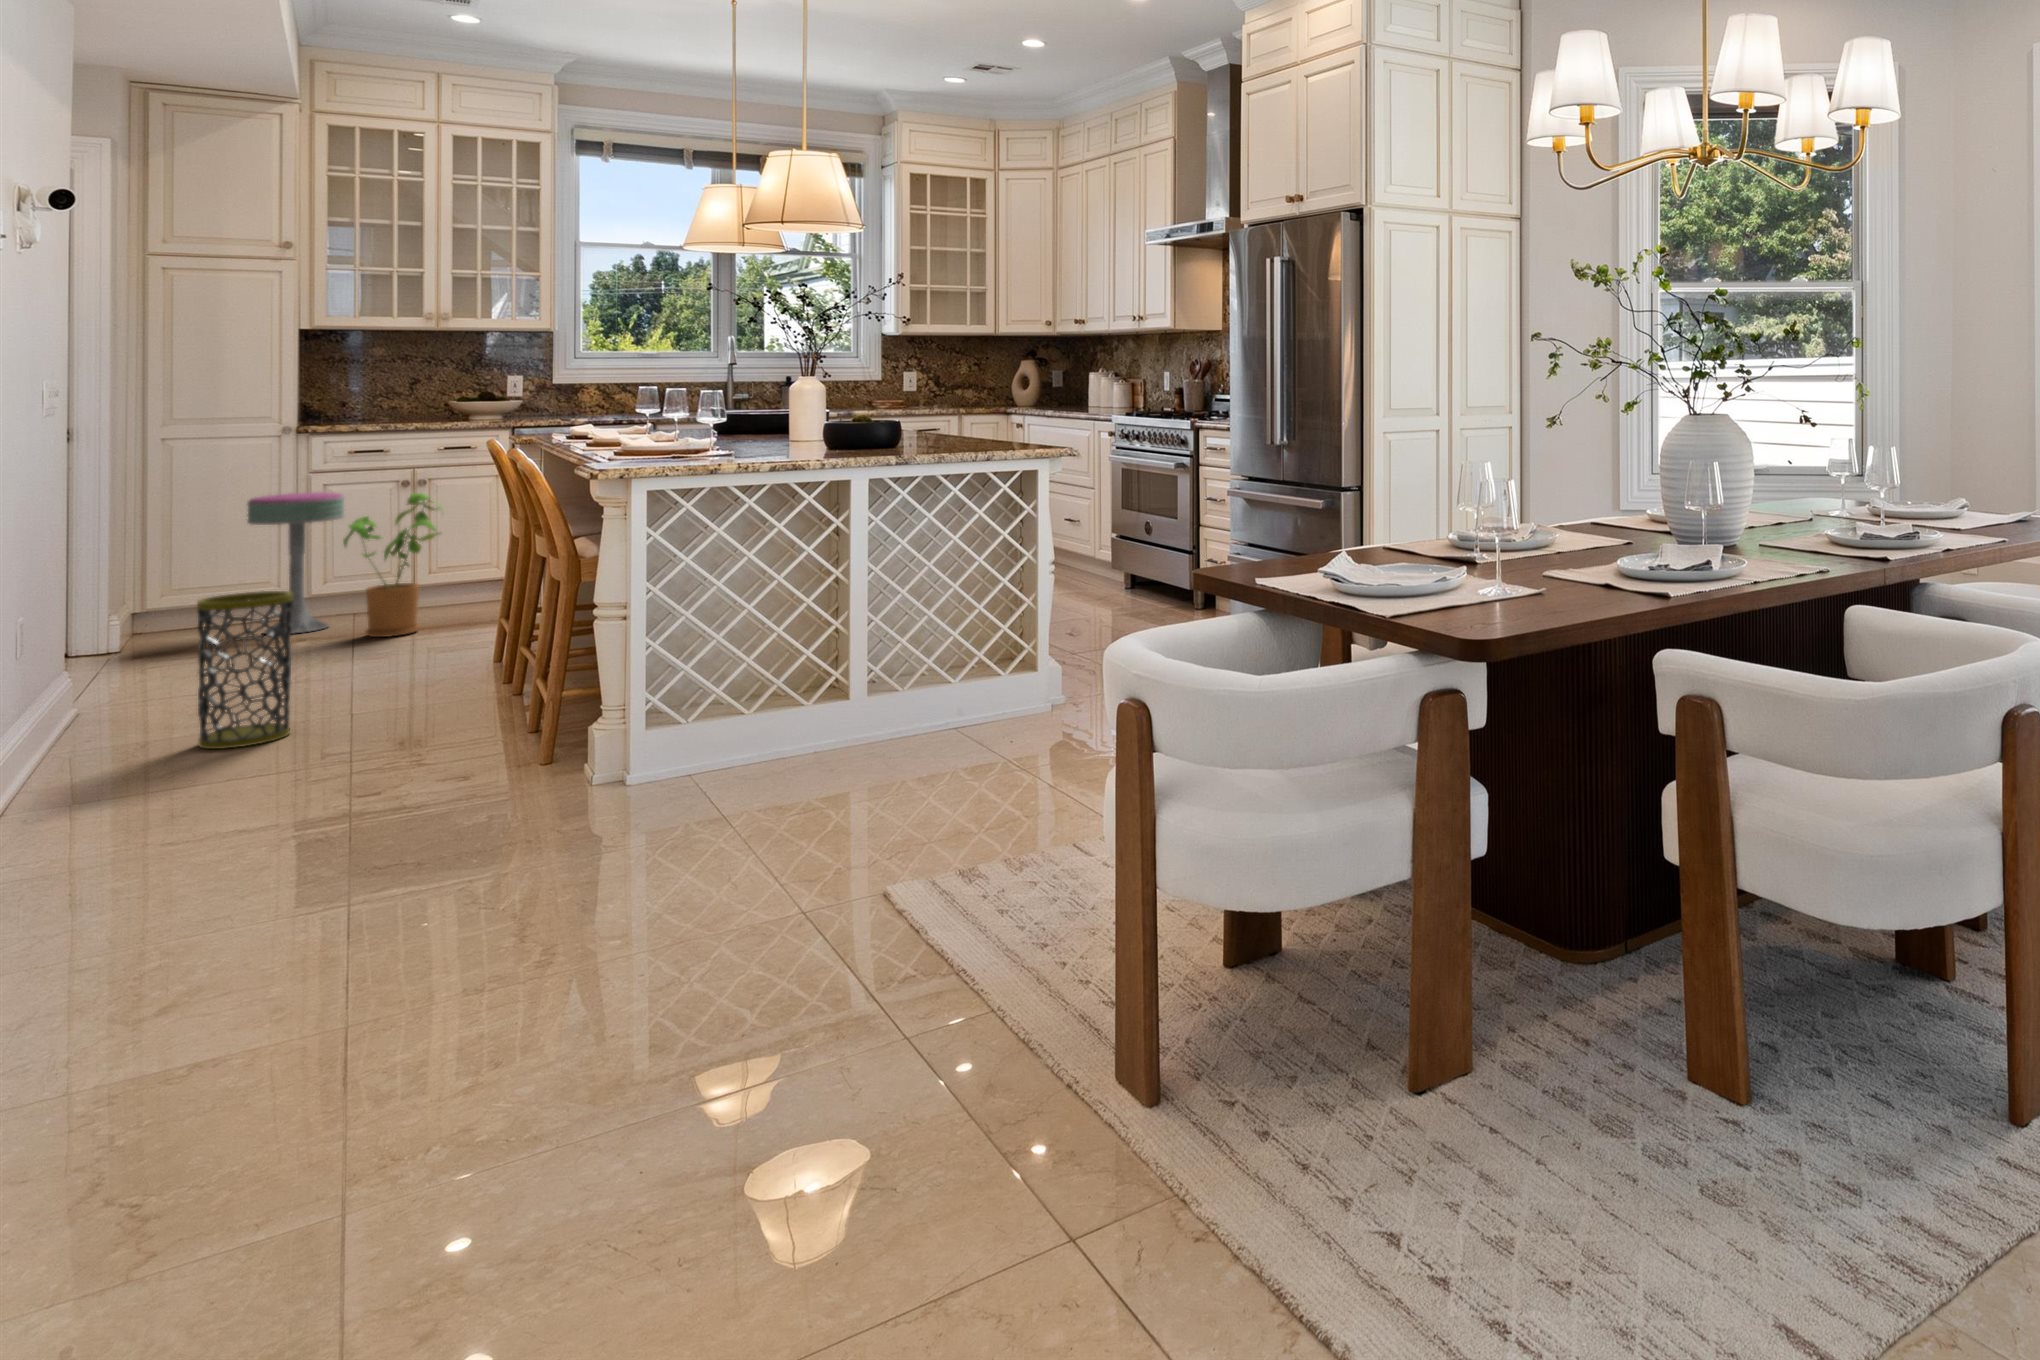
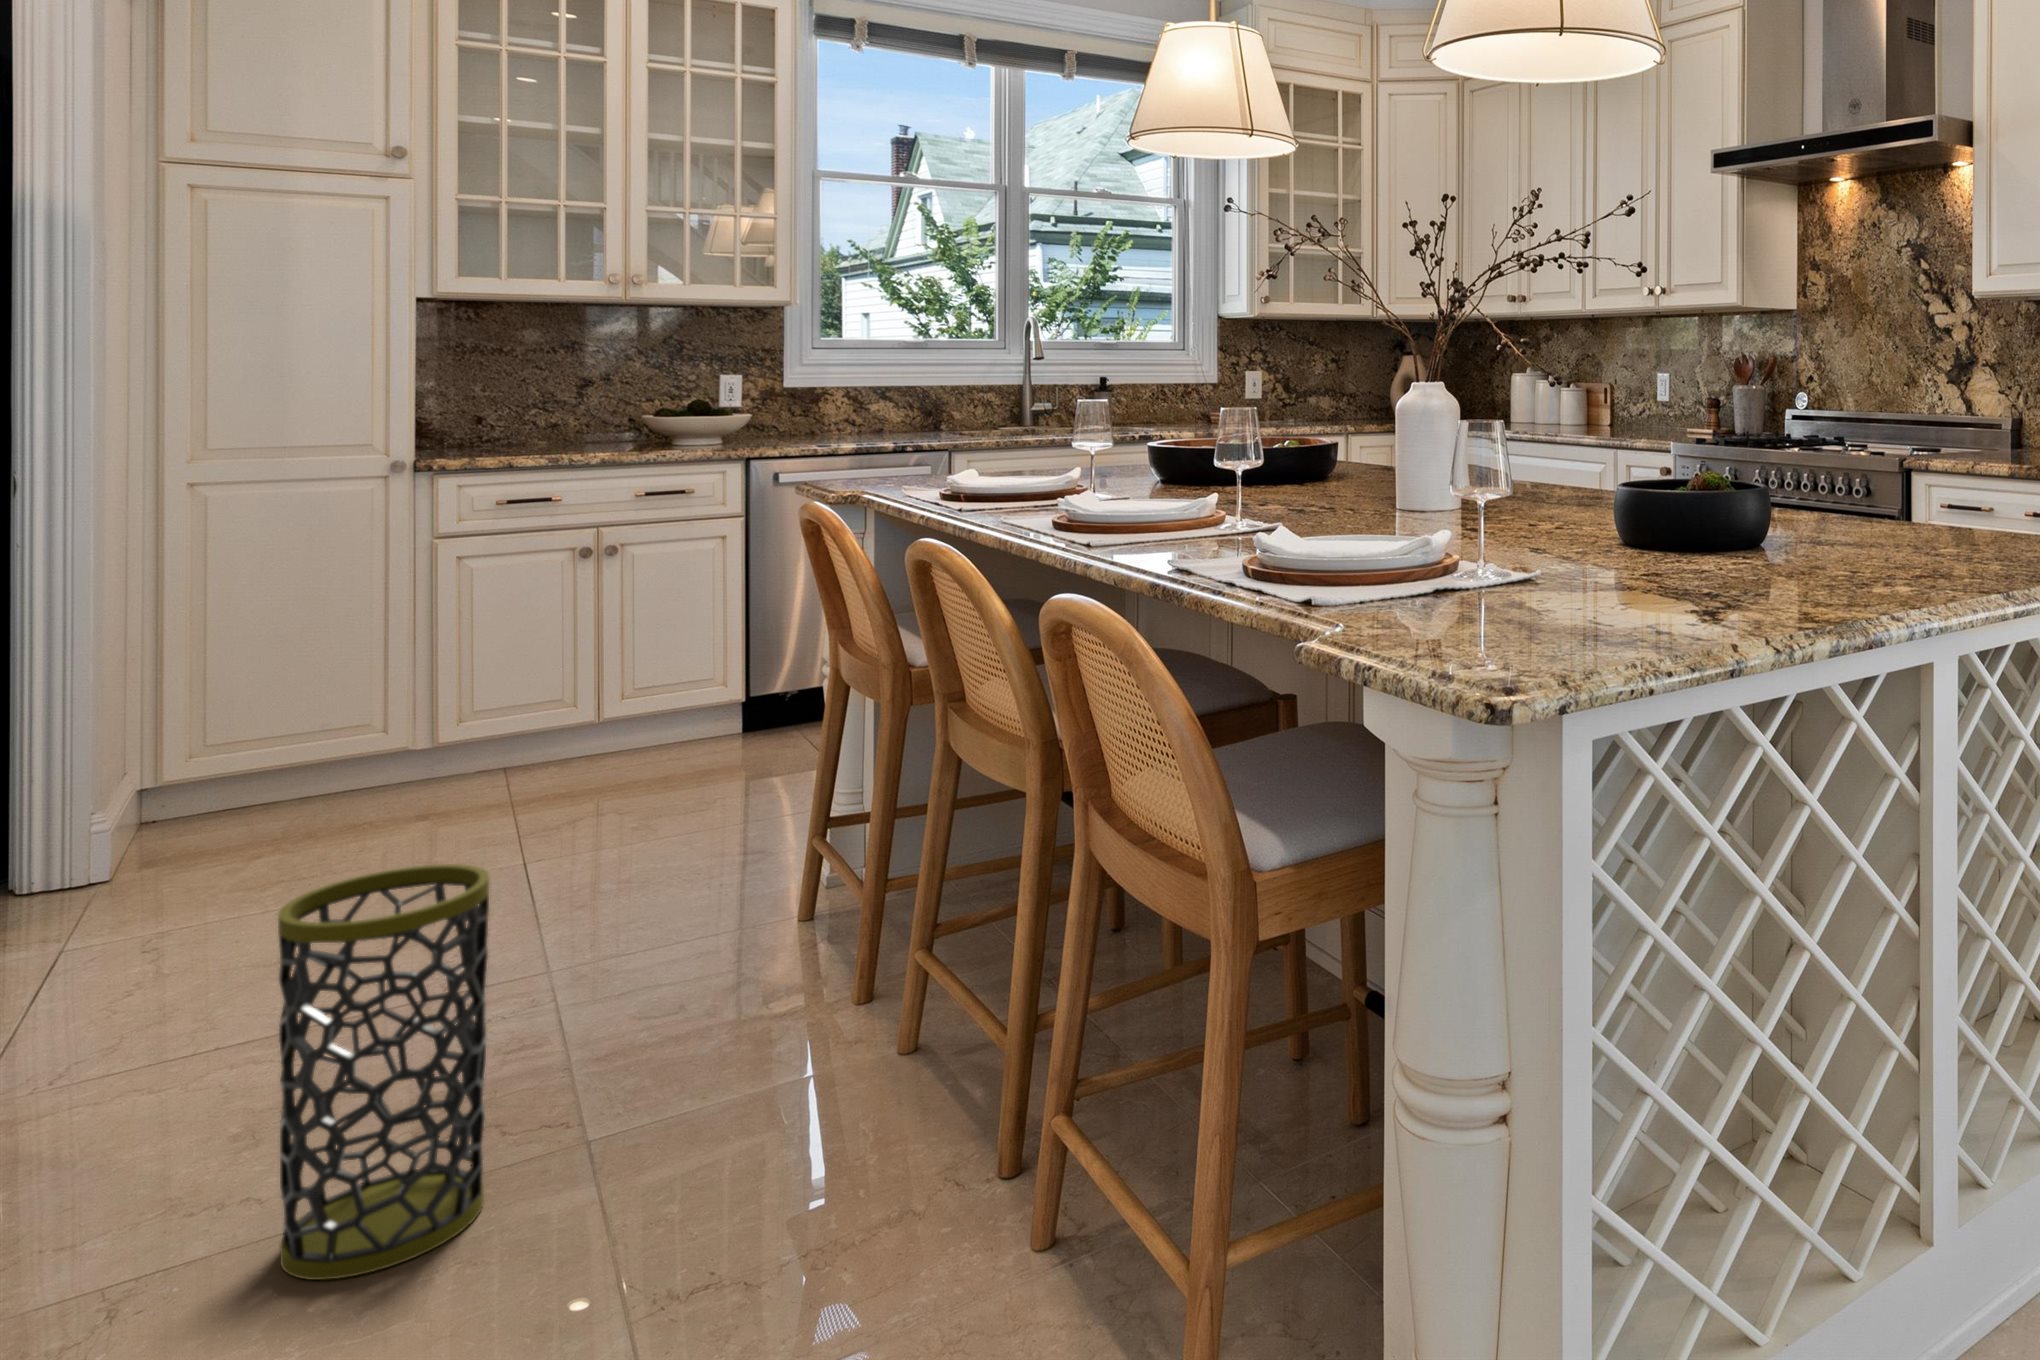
bar stool: present [248,492,345,635] -> none [337,572,495,823]
house plant: present [343,493,441,637] -> none [502,577,667,833]

